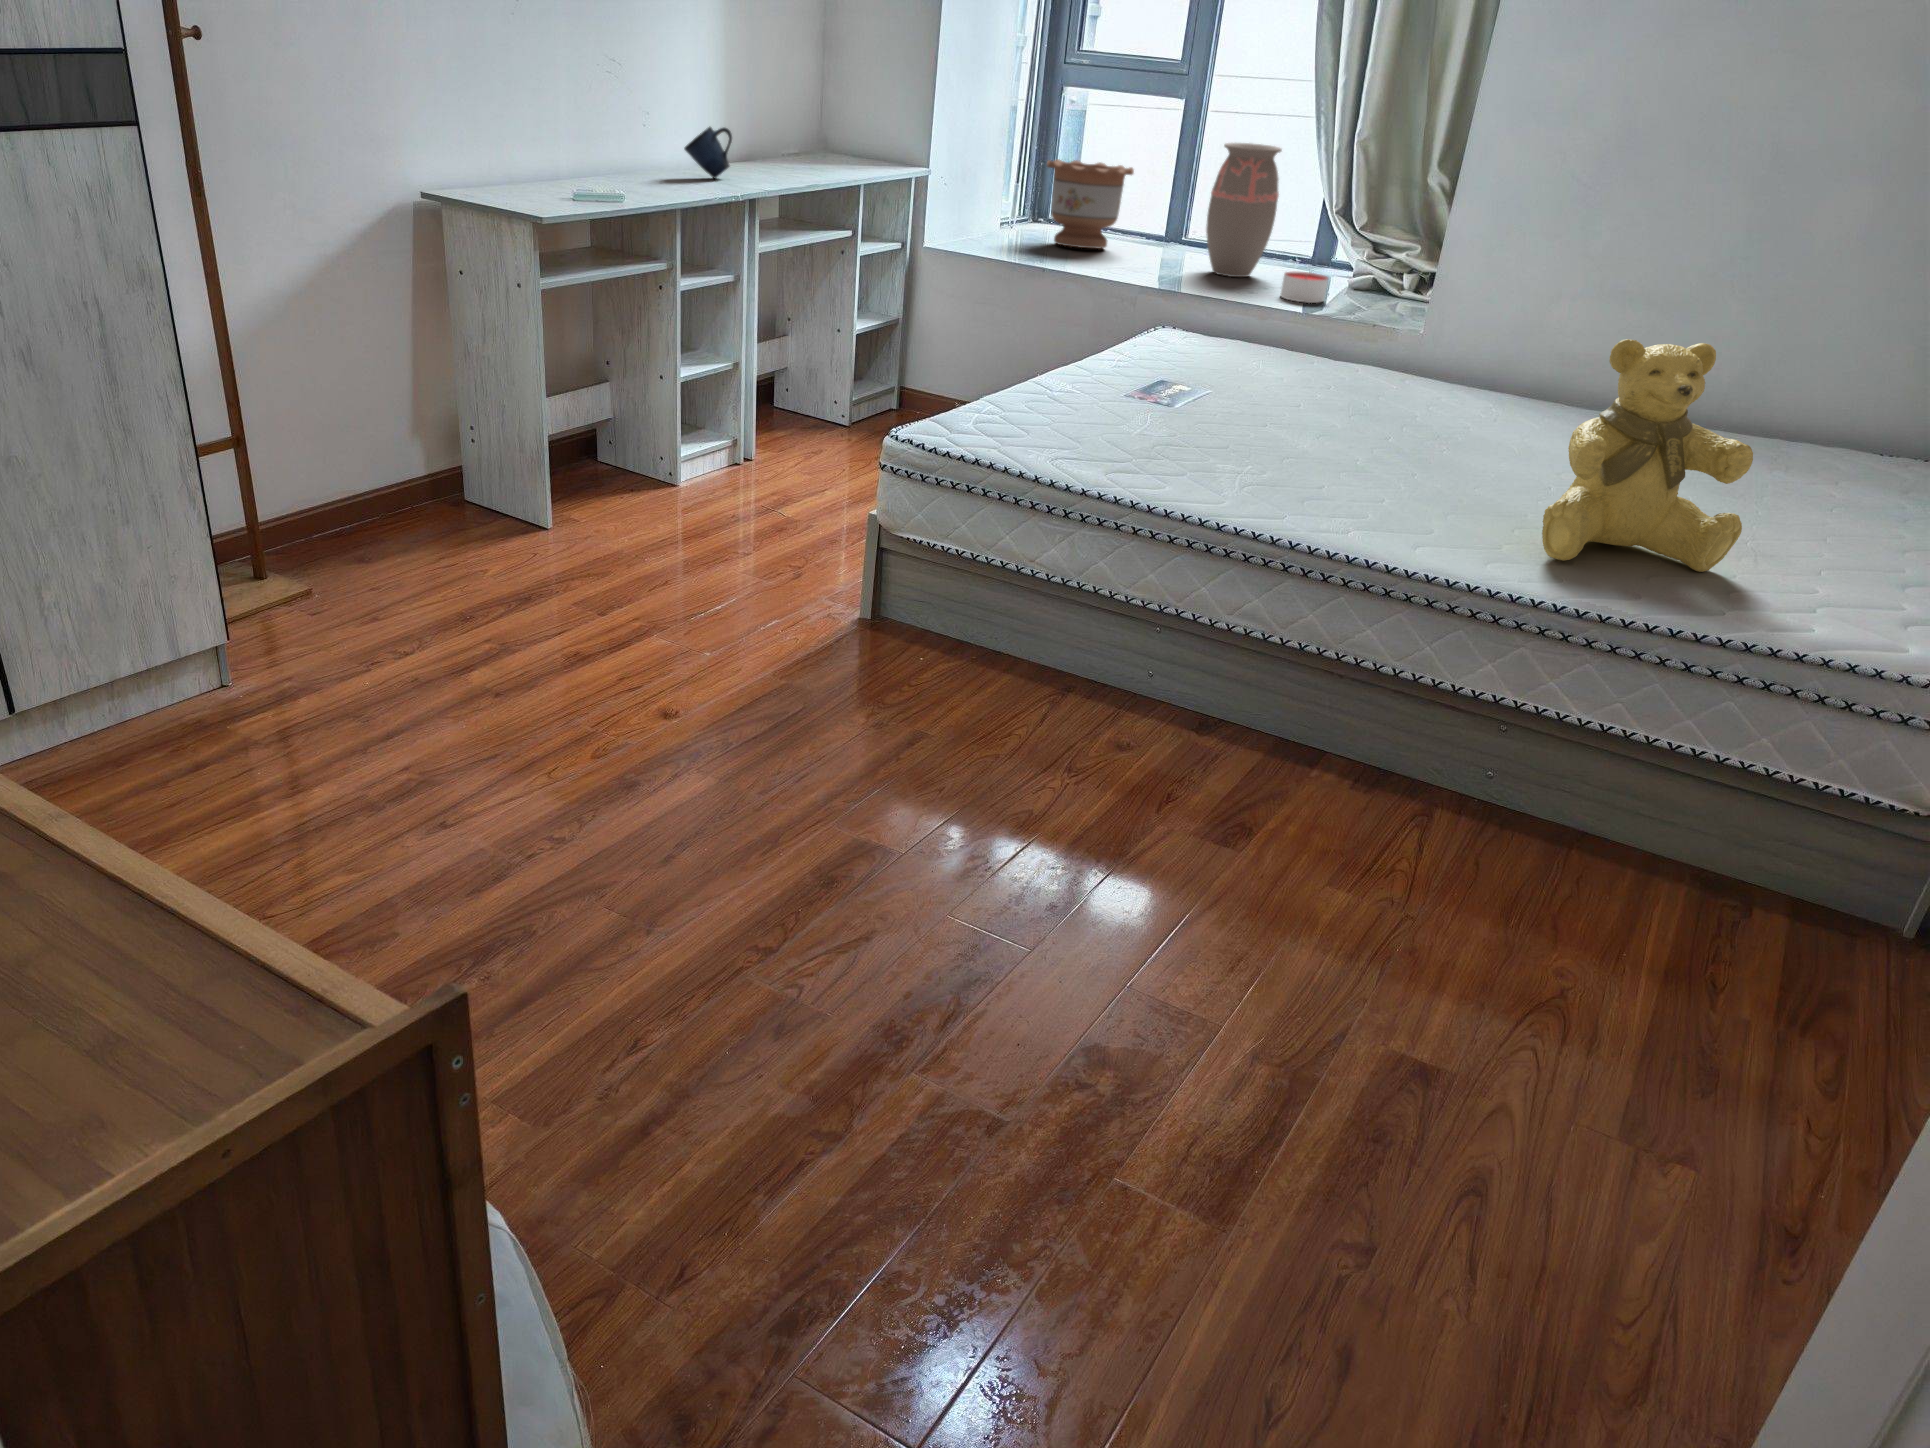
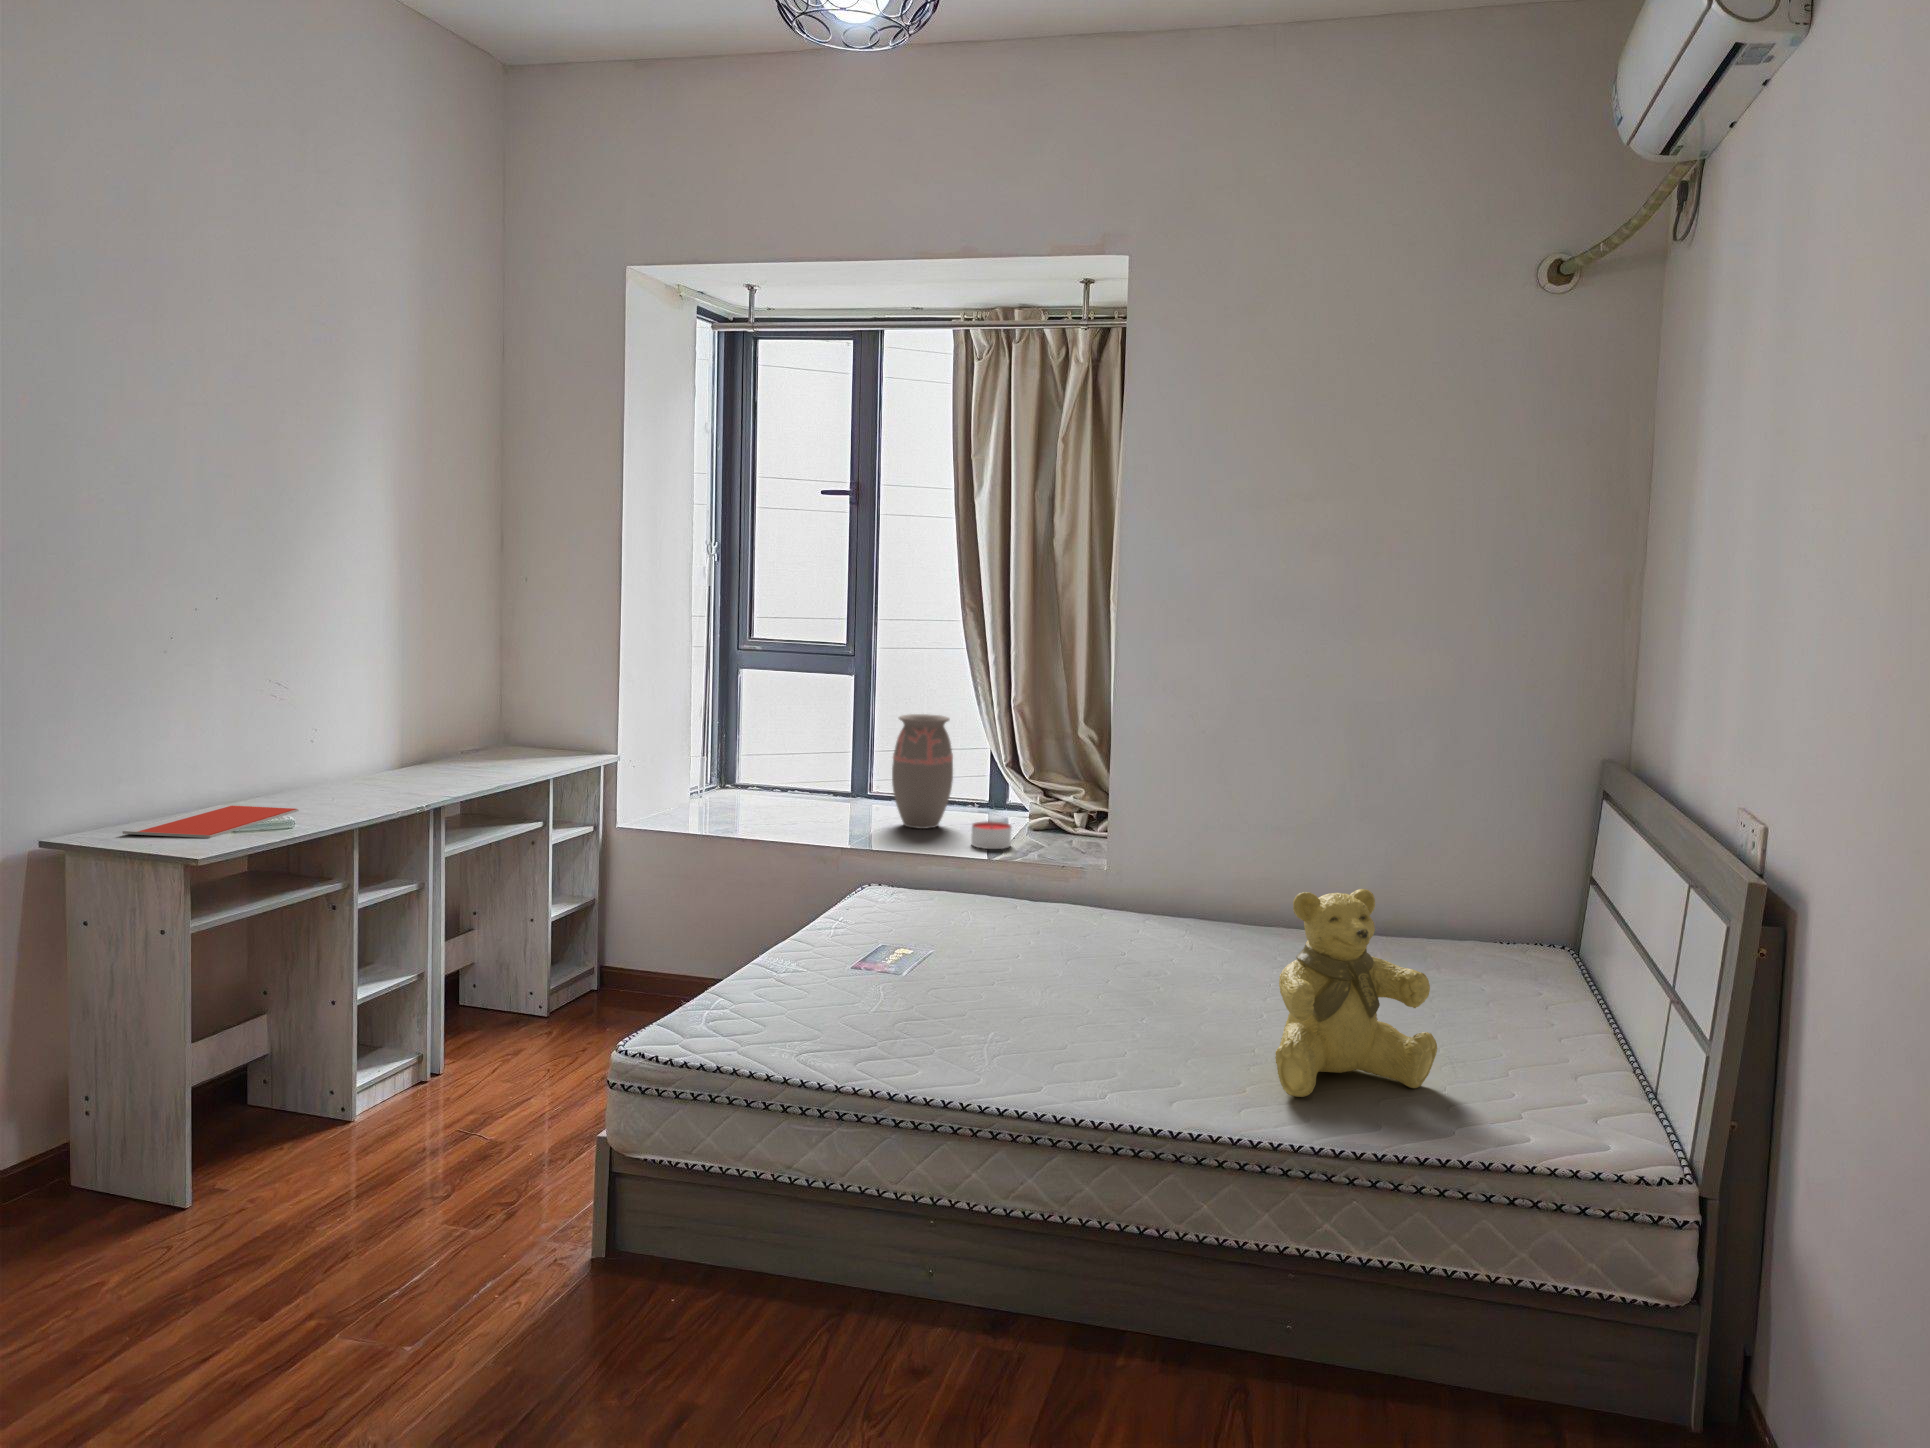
mug: present [684,127,732,178] -> none [363,741,418,790]
flower pot: present [1047,159,1134,248] -> none [734,734,817,812]
notebook: none [483,177,627,201] -> present [122,805,299,838]

